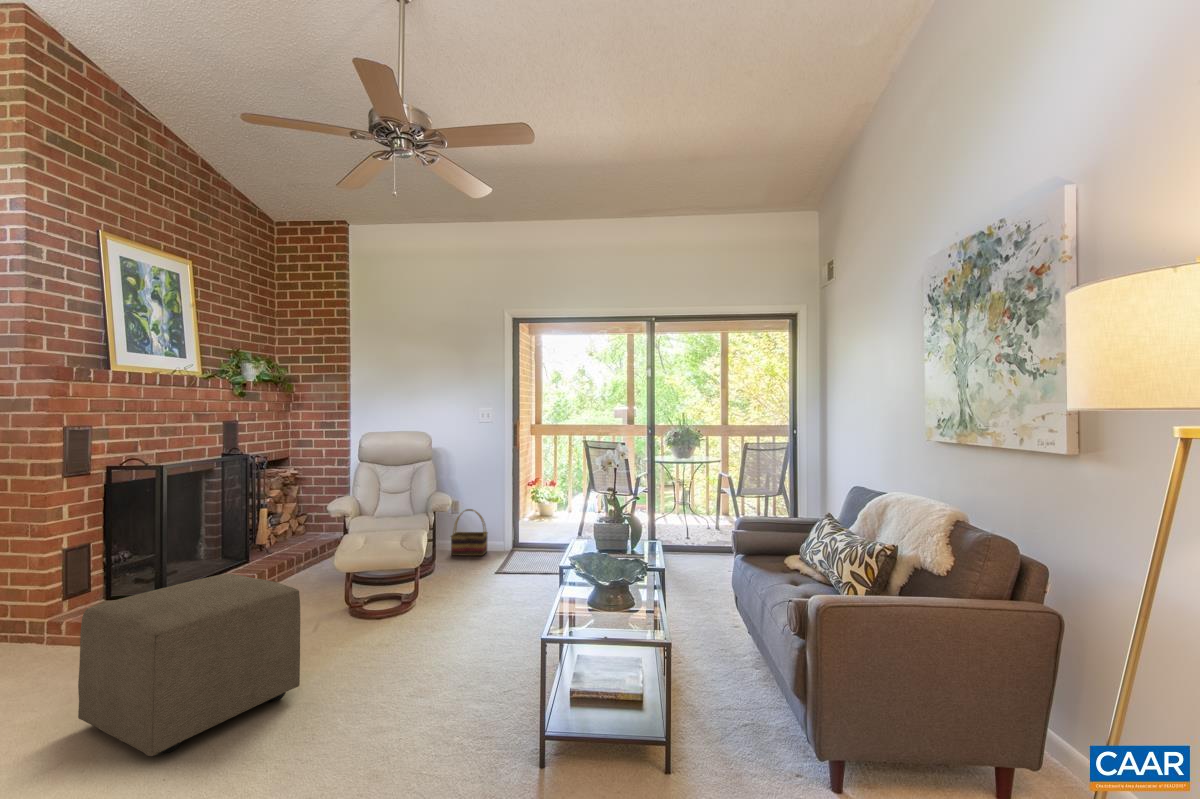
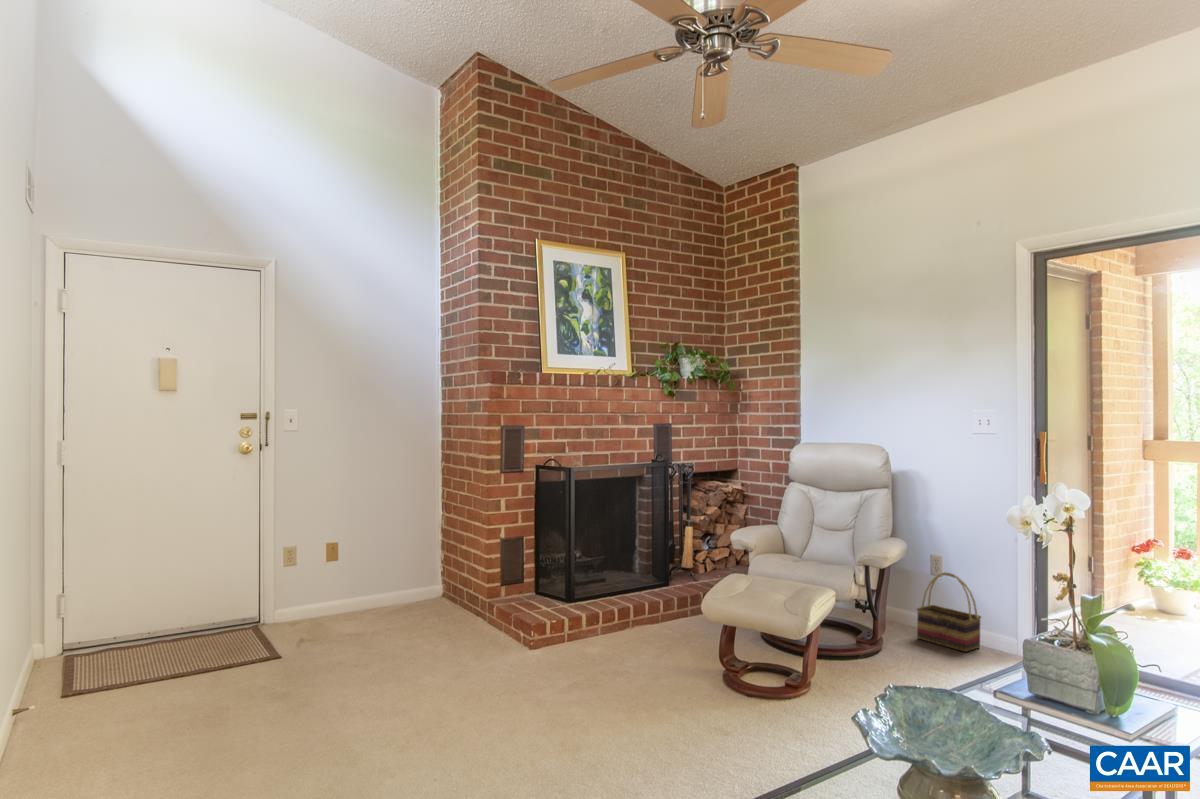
ottoman: present [78,574,300,756] -> none [436,592,591,757]

